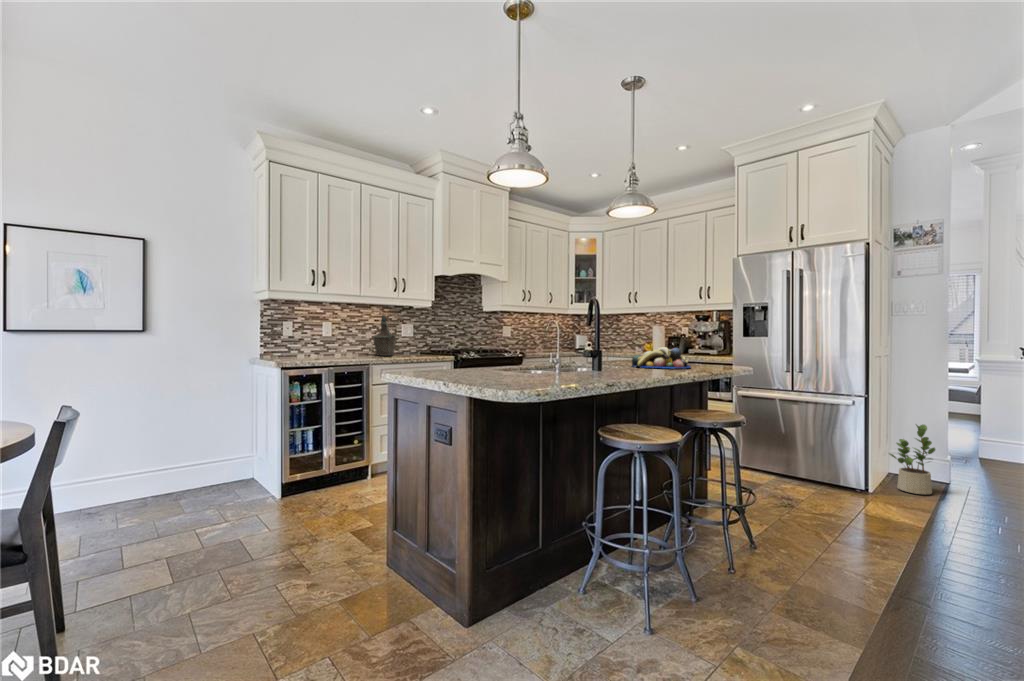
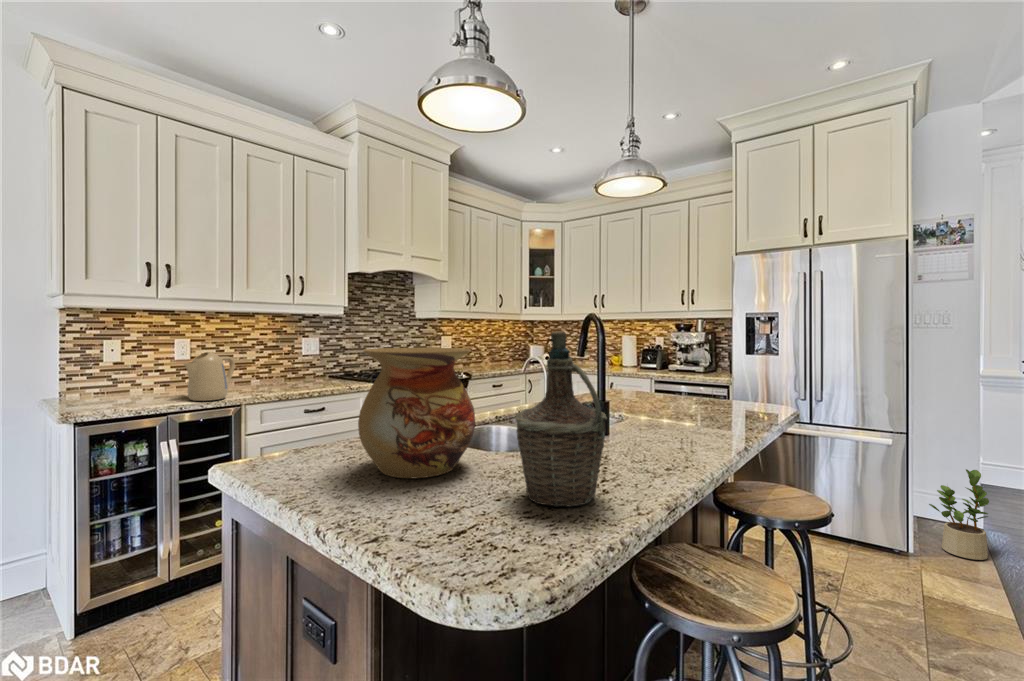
vase: none [458,310,518,375] -> present [358,348,475,478]
bottle: present [373,315,396,356] -> present [515,331,607,507]
kettle: none [336,329,365,360] -> present [184,352,235,401]
fruit bowl: present [632,347,691,369] -> none [637,387,729,424]

